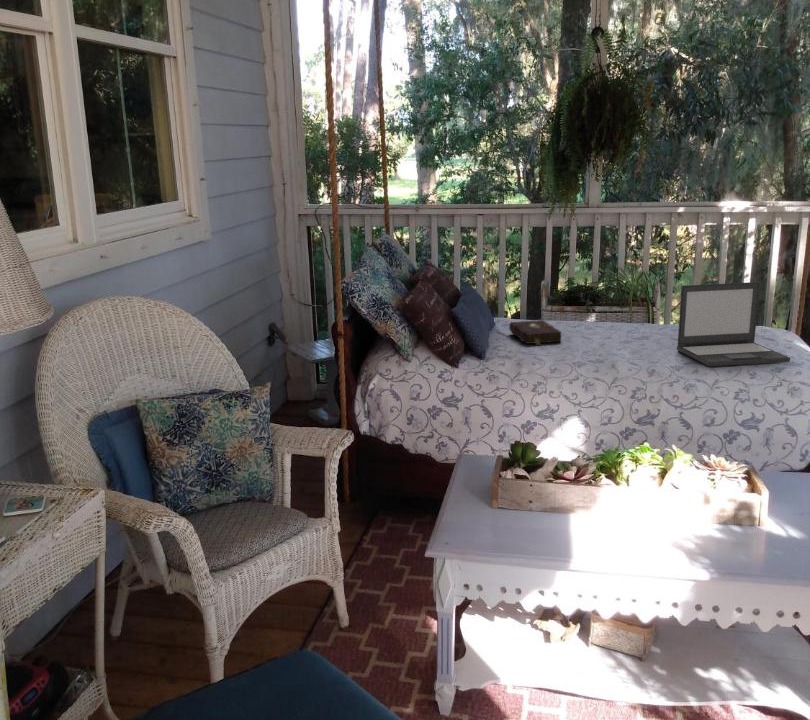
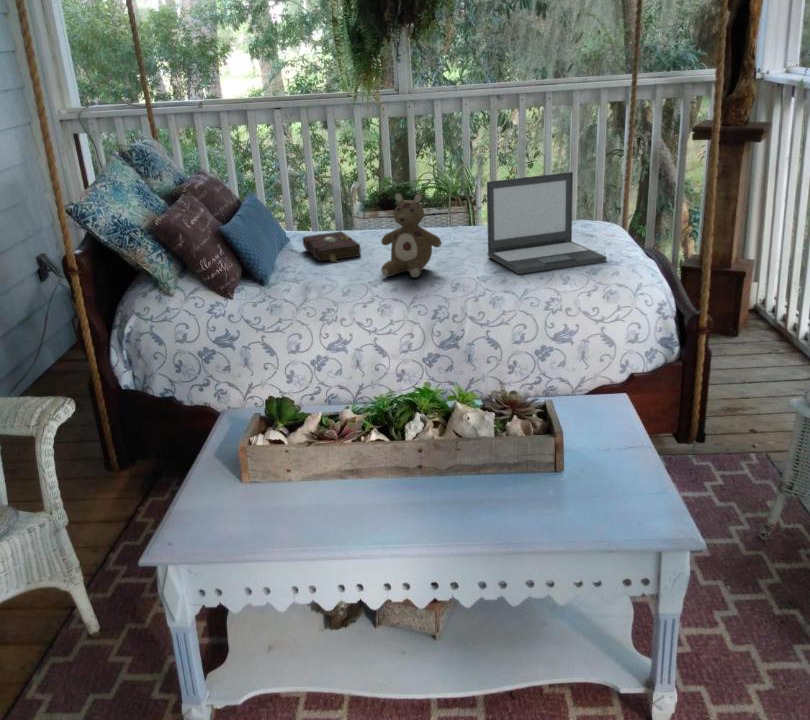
stuffed bear: none [584,290,639,363] -> present [381,193,442,278]

